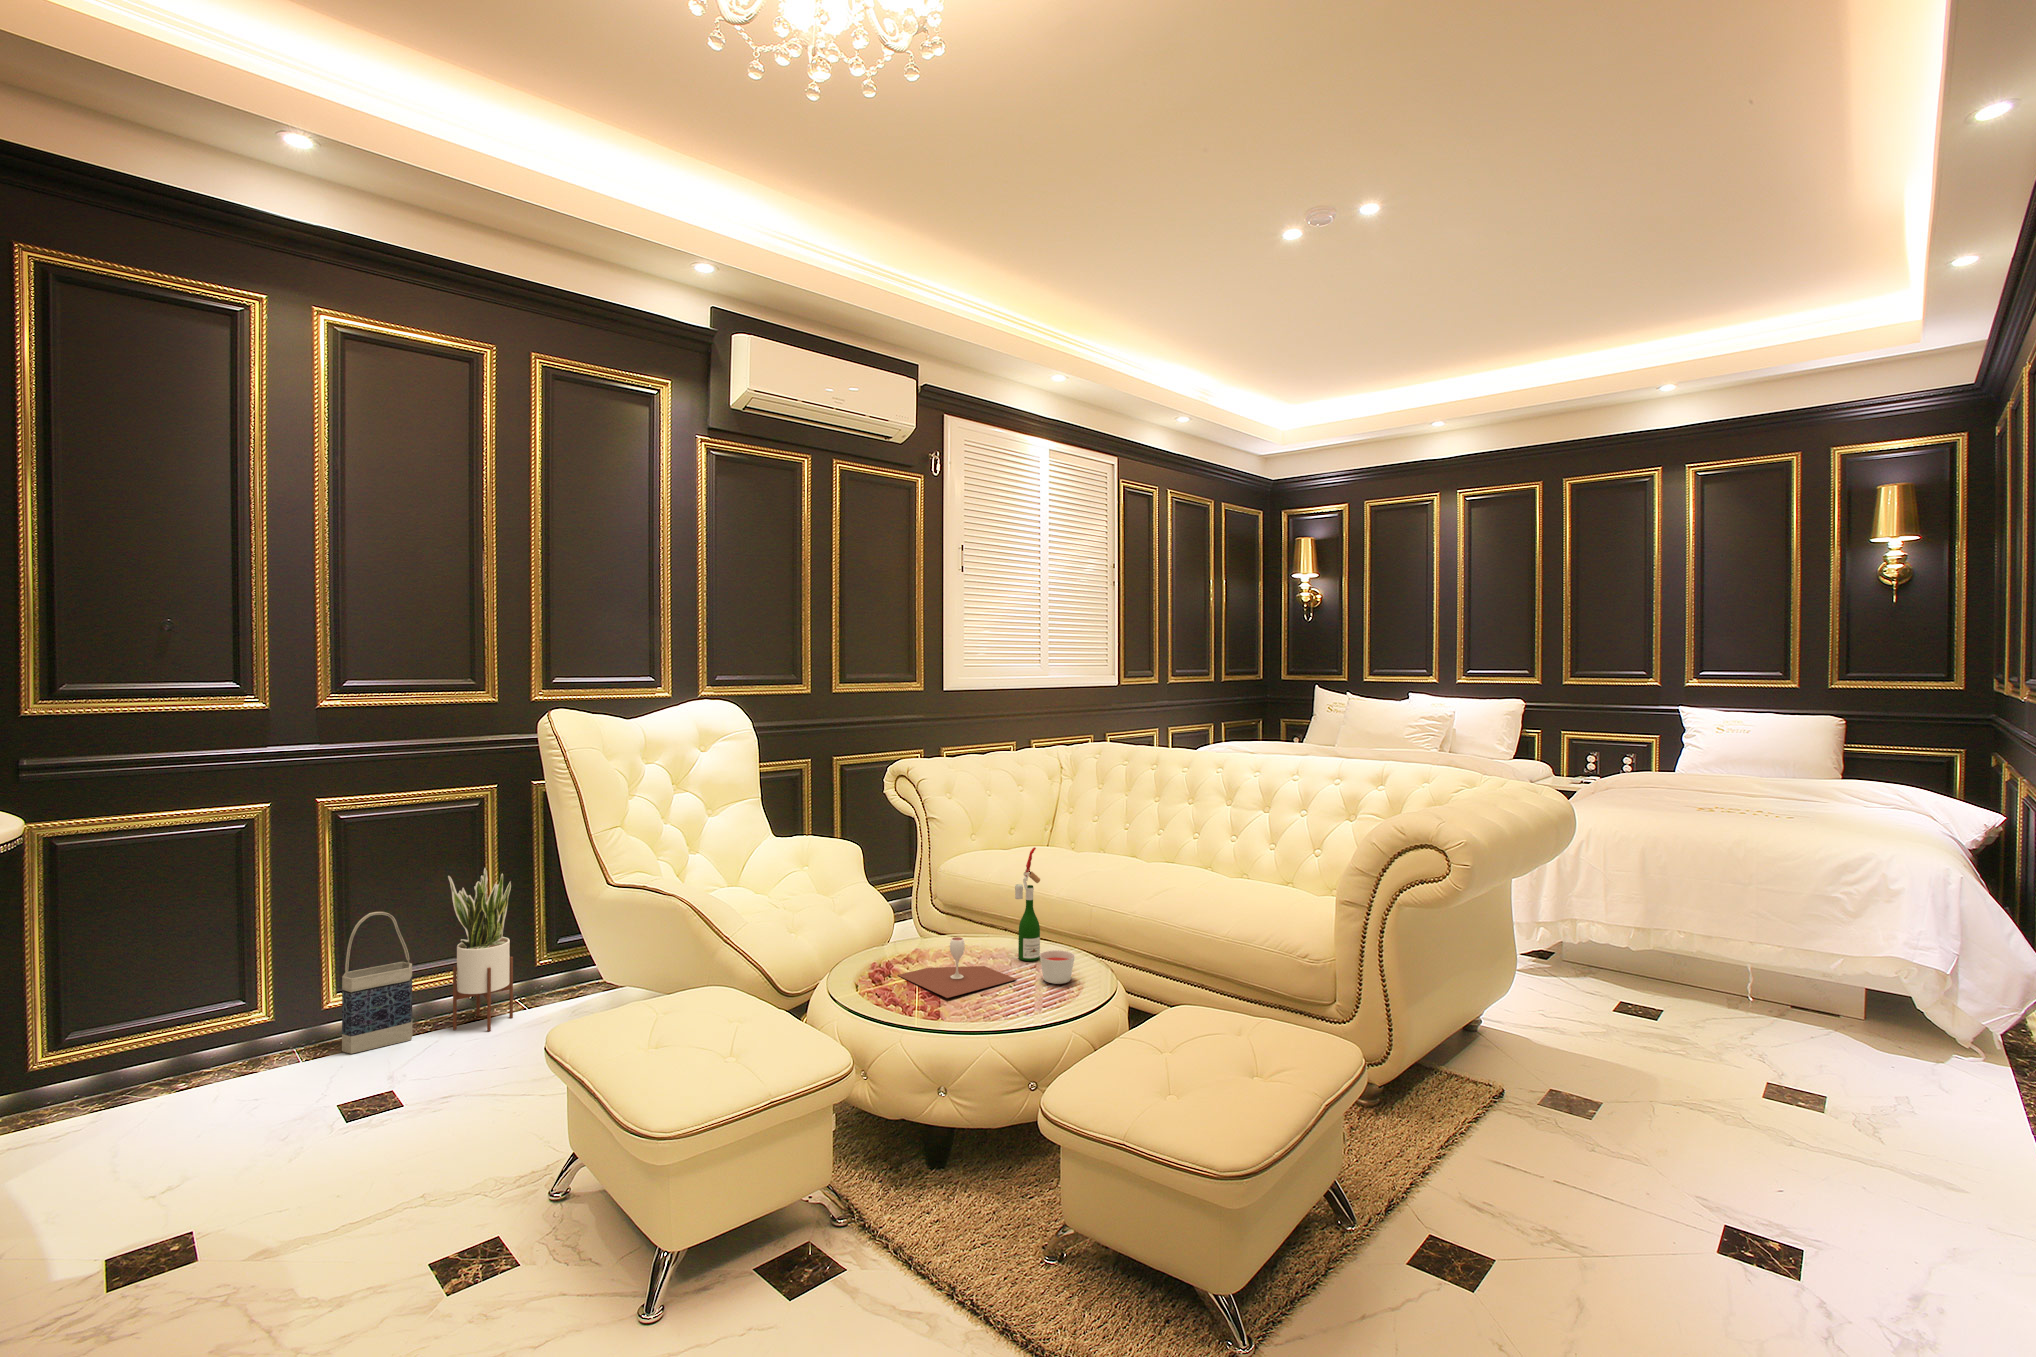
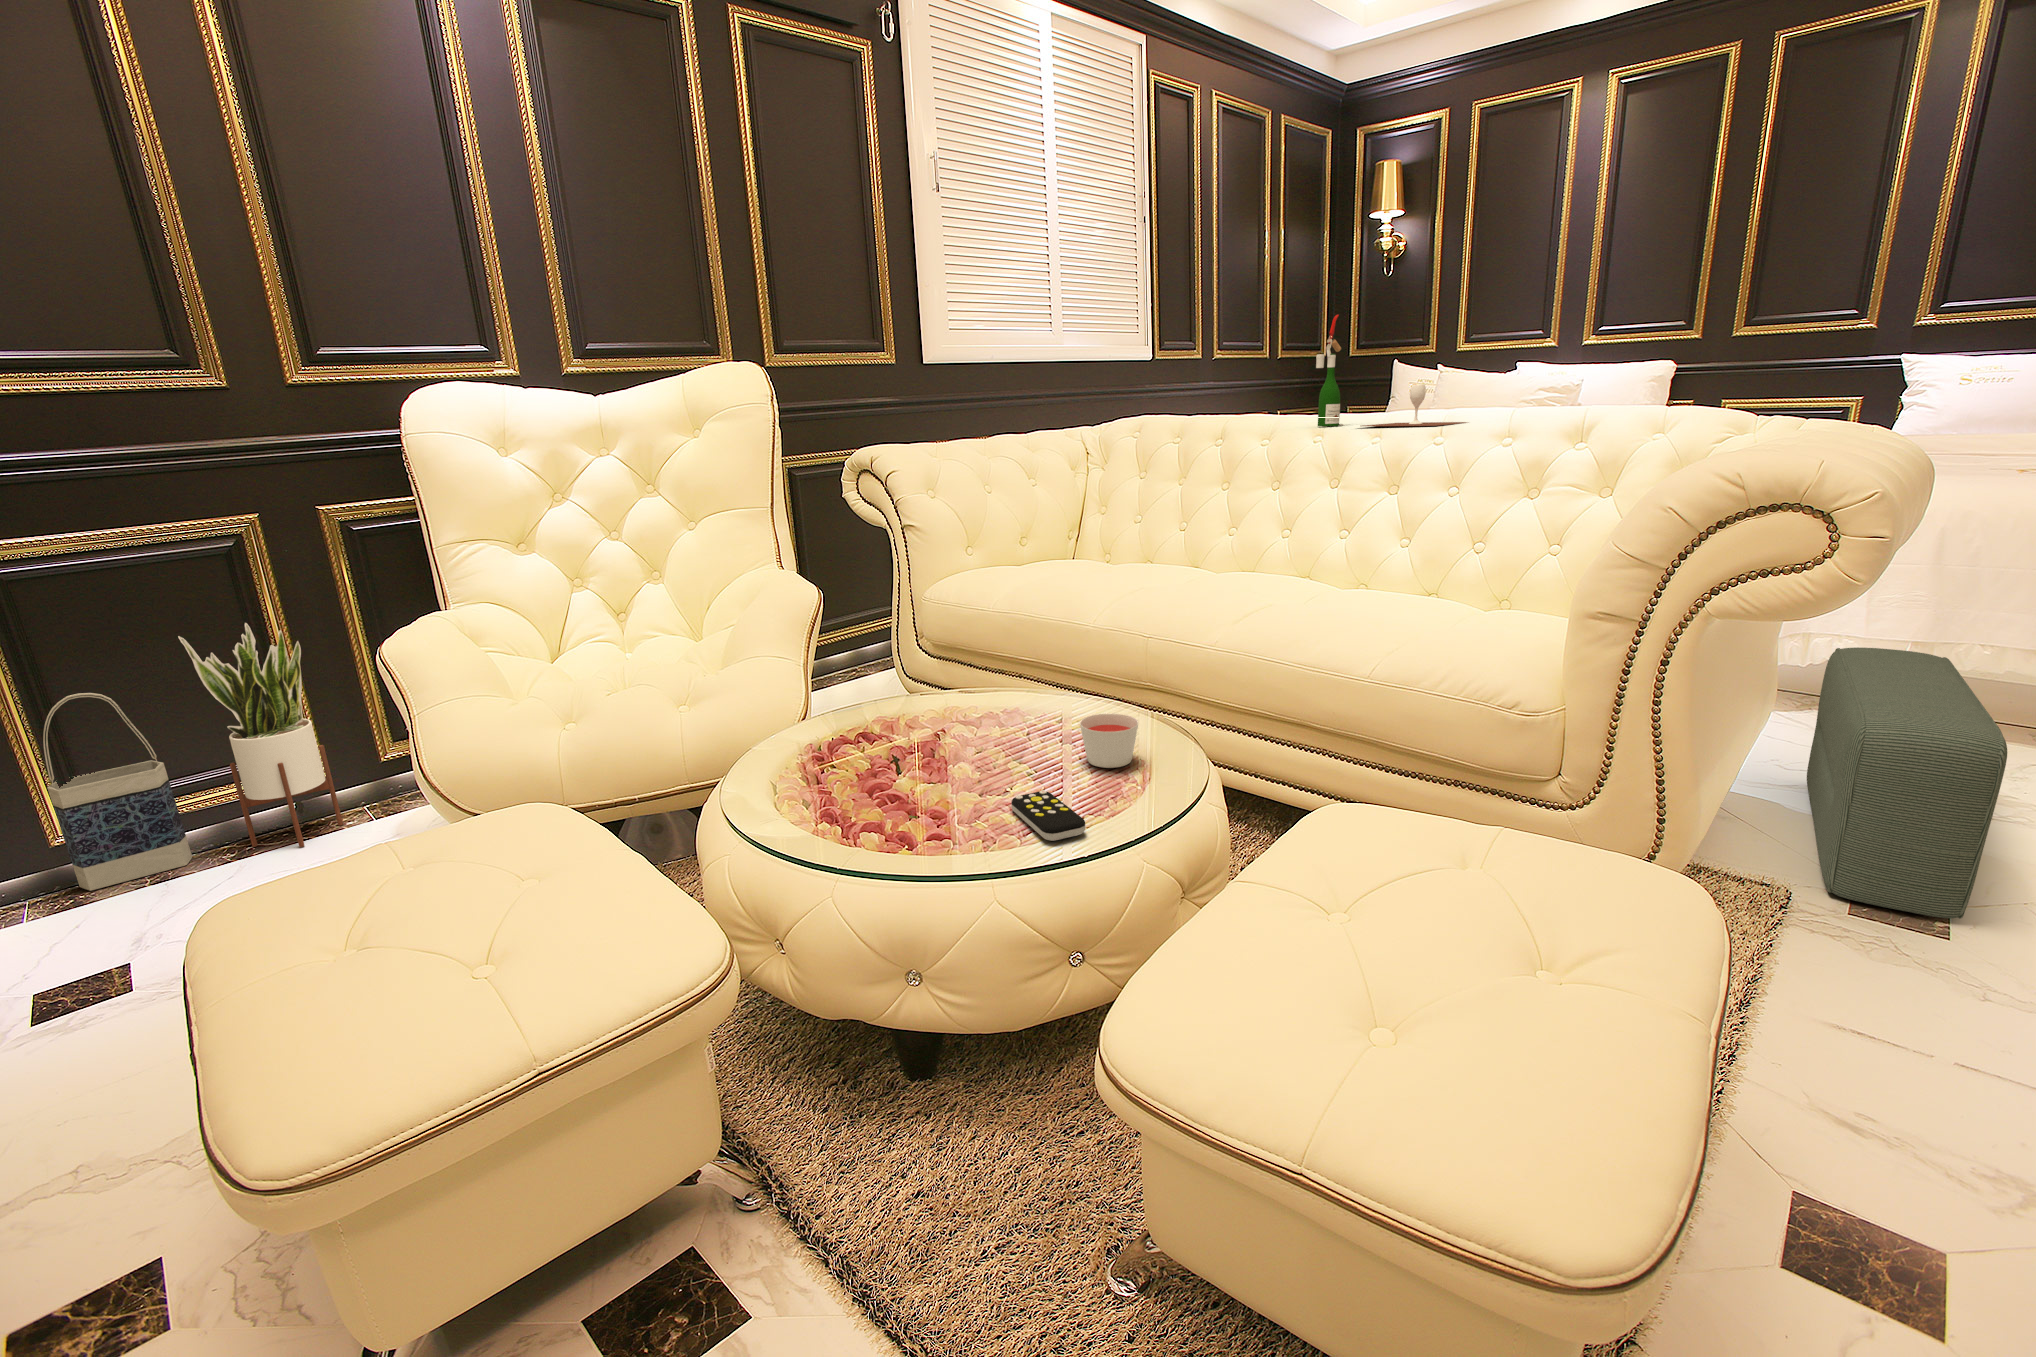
wine bottle: present [1015,847,1040,961] -> present [1316,315,1343,426]
pouf: none [1524,930,1623,1111] -> present [1807,647,2007,919]
wine glass: present [898,937,1017,998] -> present [1362,384,1467,426]
remote control: none [997,993,1038,1020] -> present [1011,791,1086,841]

